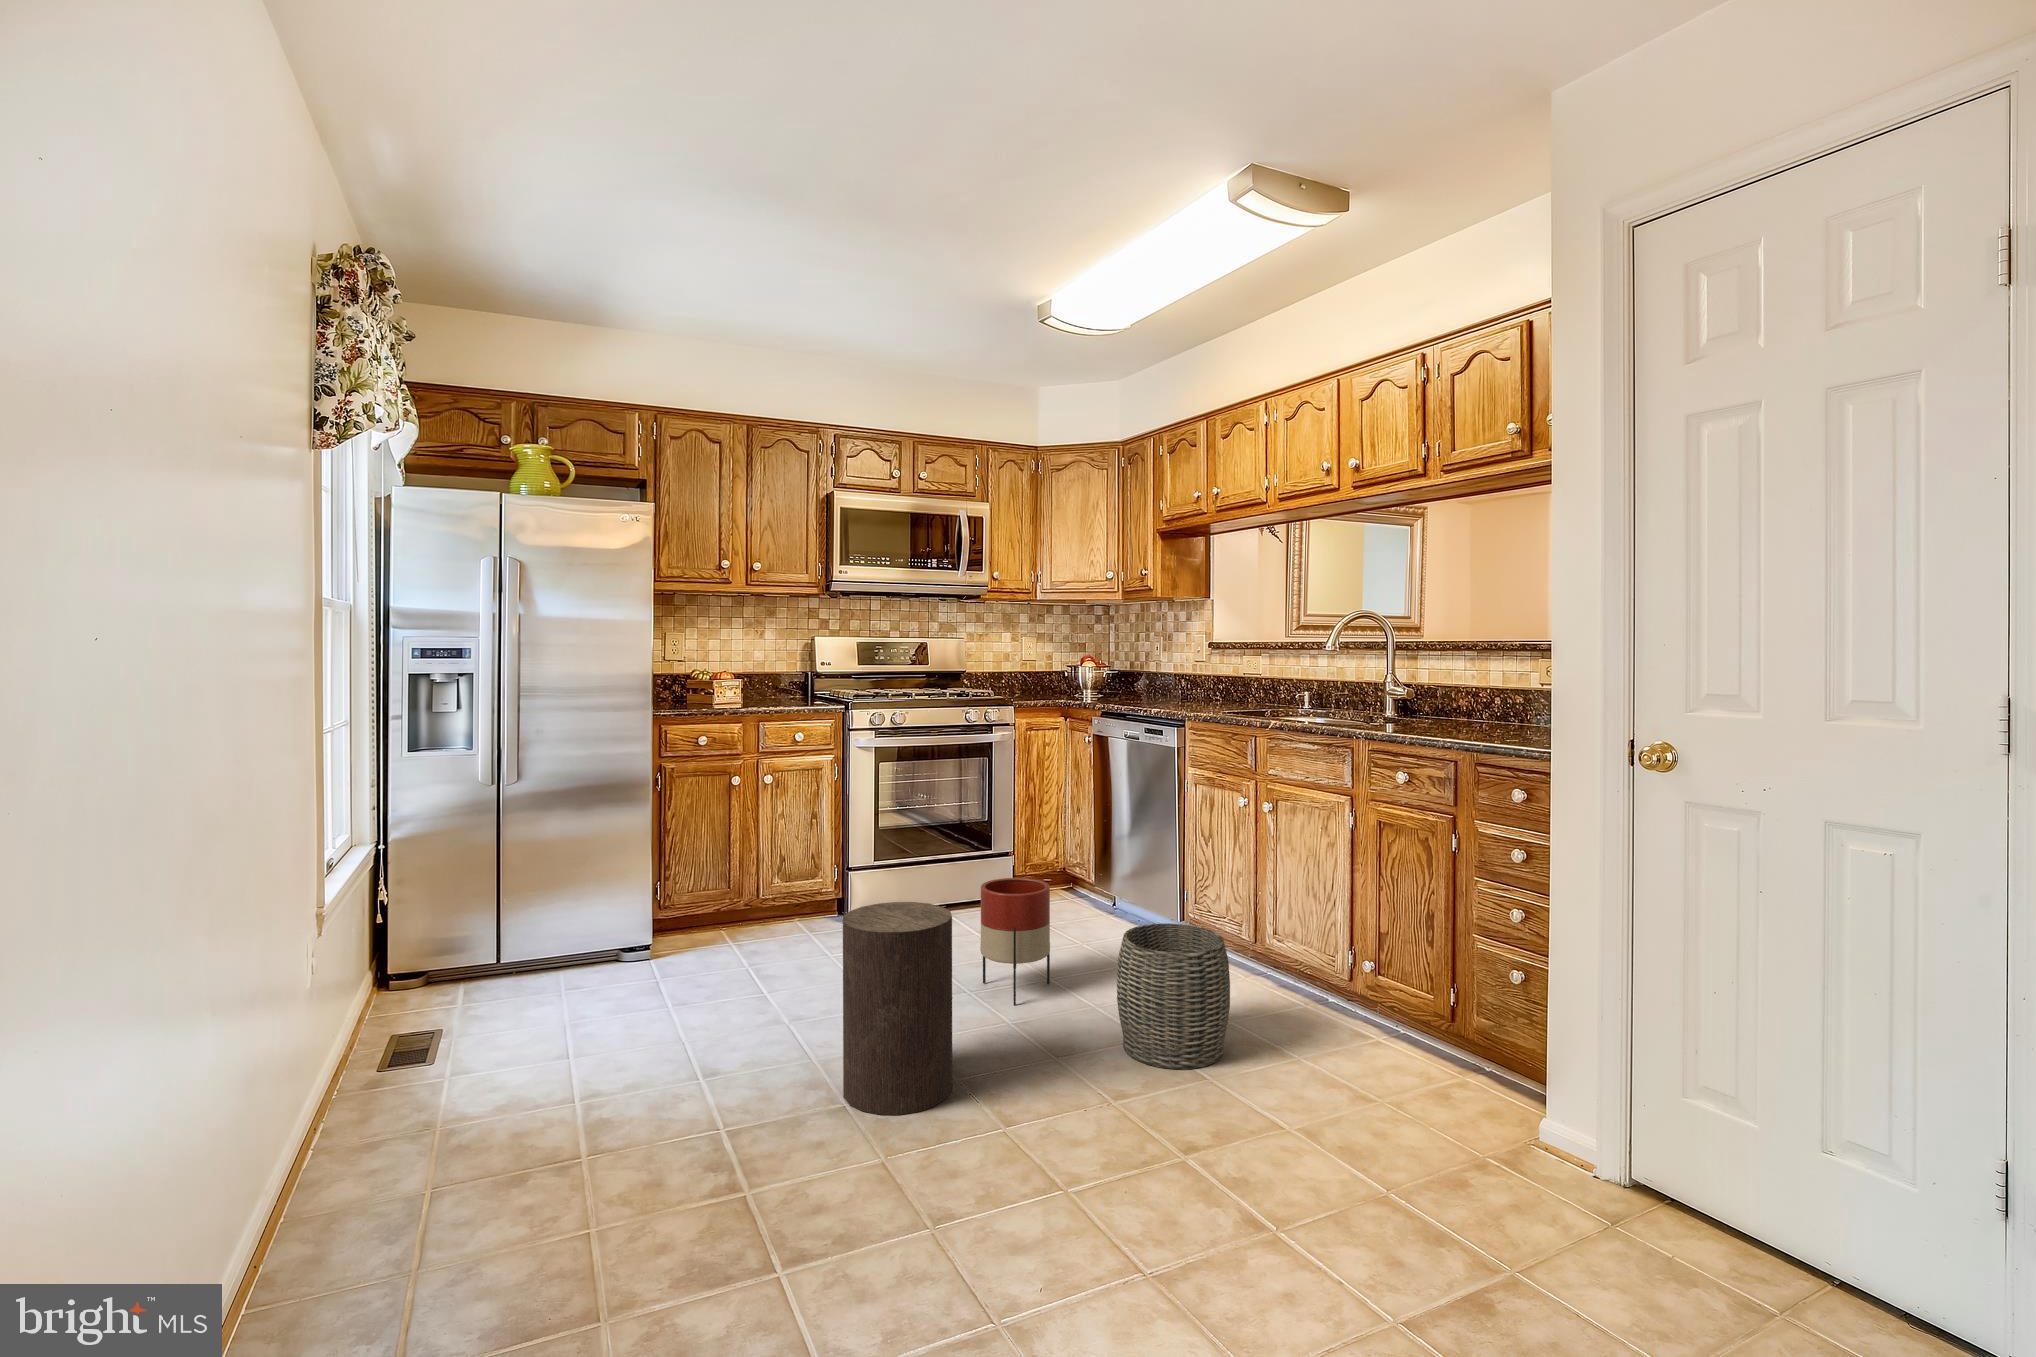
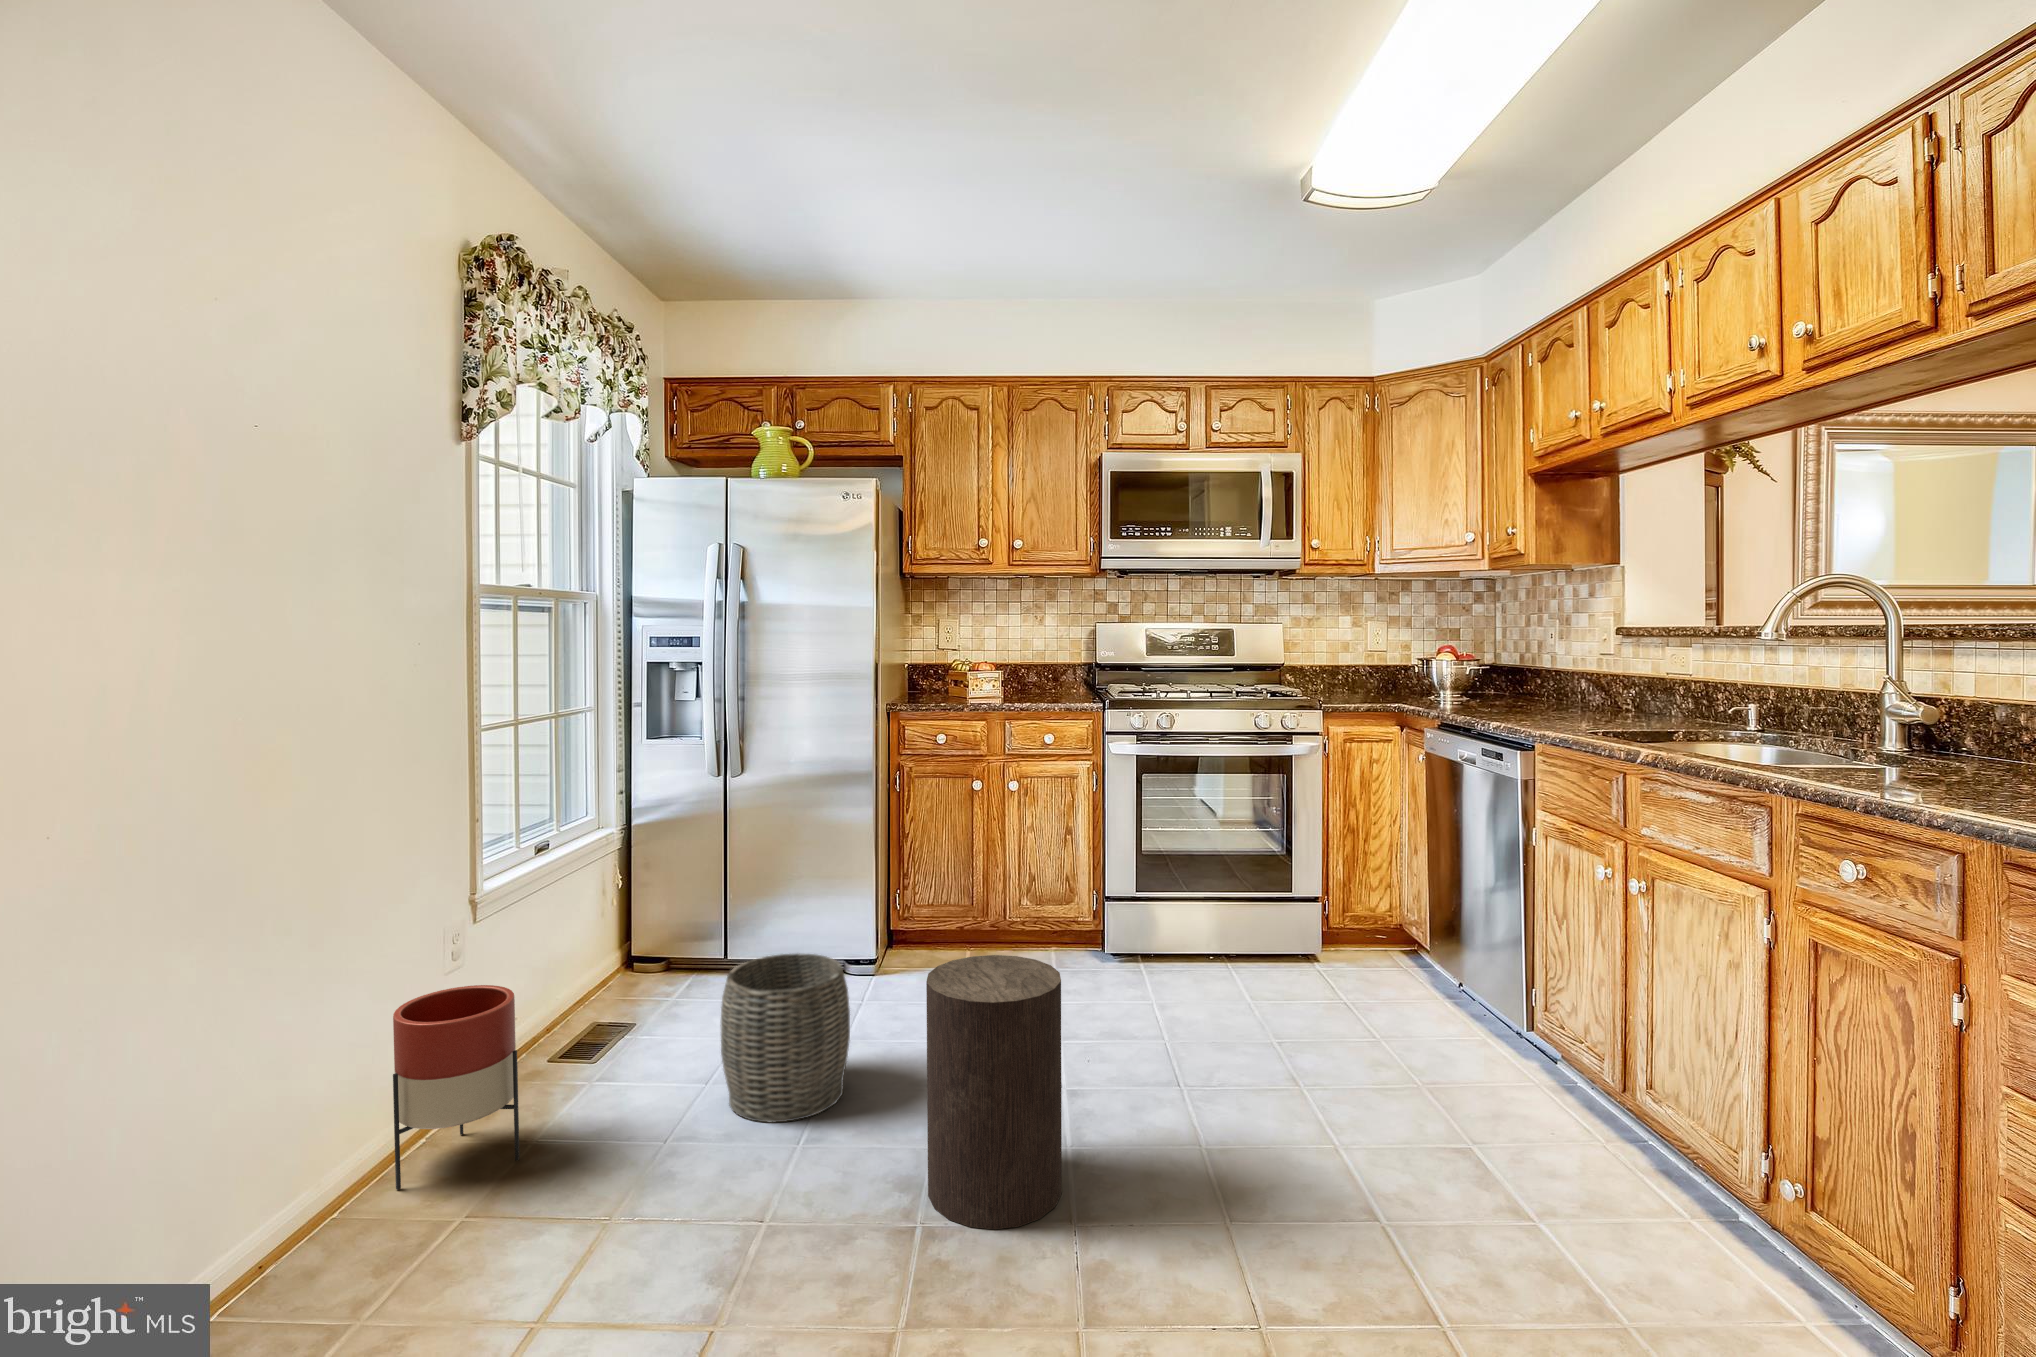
planter: present [980,878,1050,1005] -> present [393,985,520,1190]
woven basket: present [1117,923,1230,1069] -> present [721,953,850,1122]

